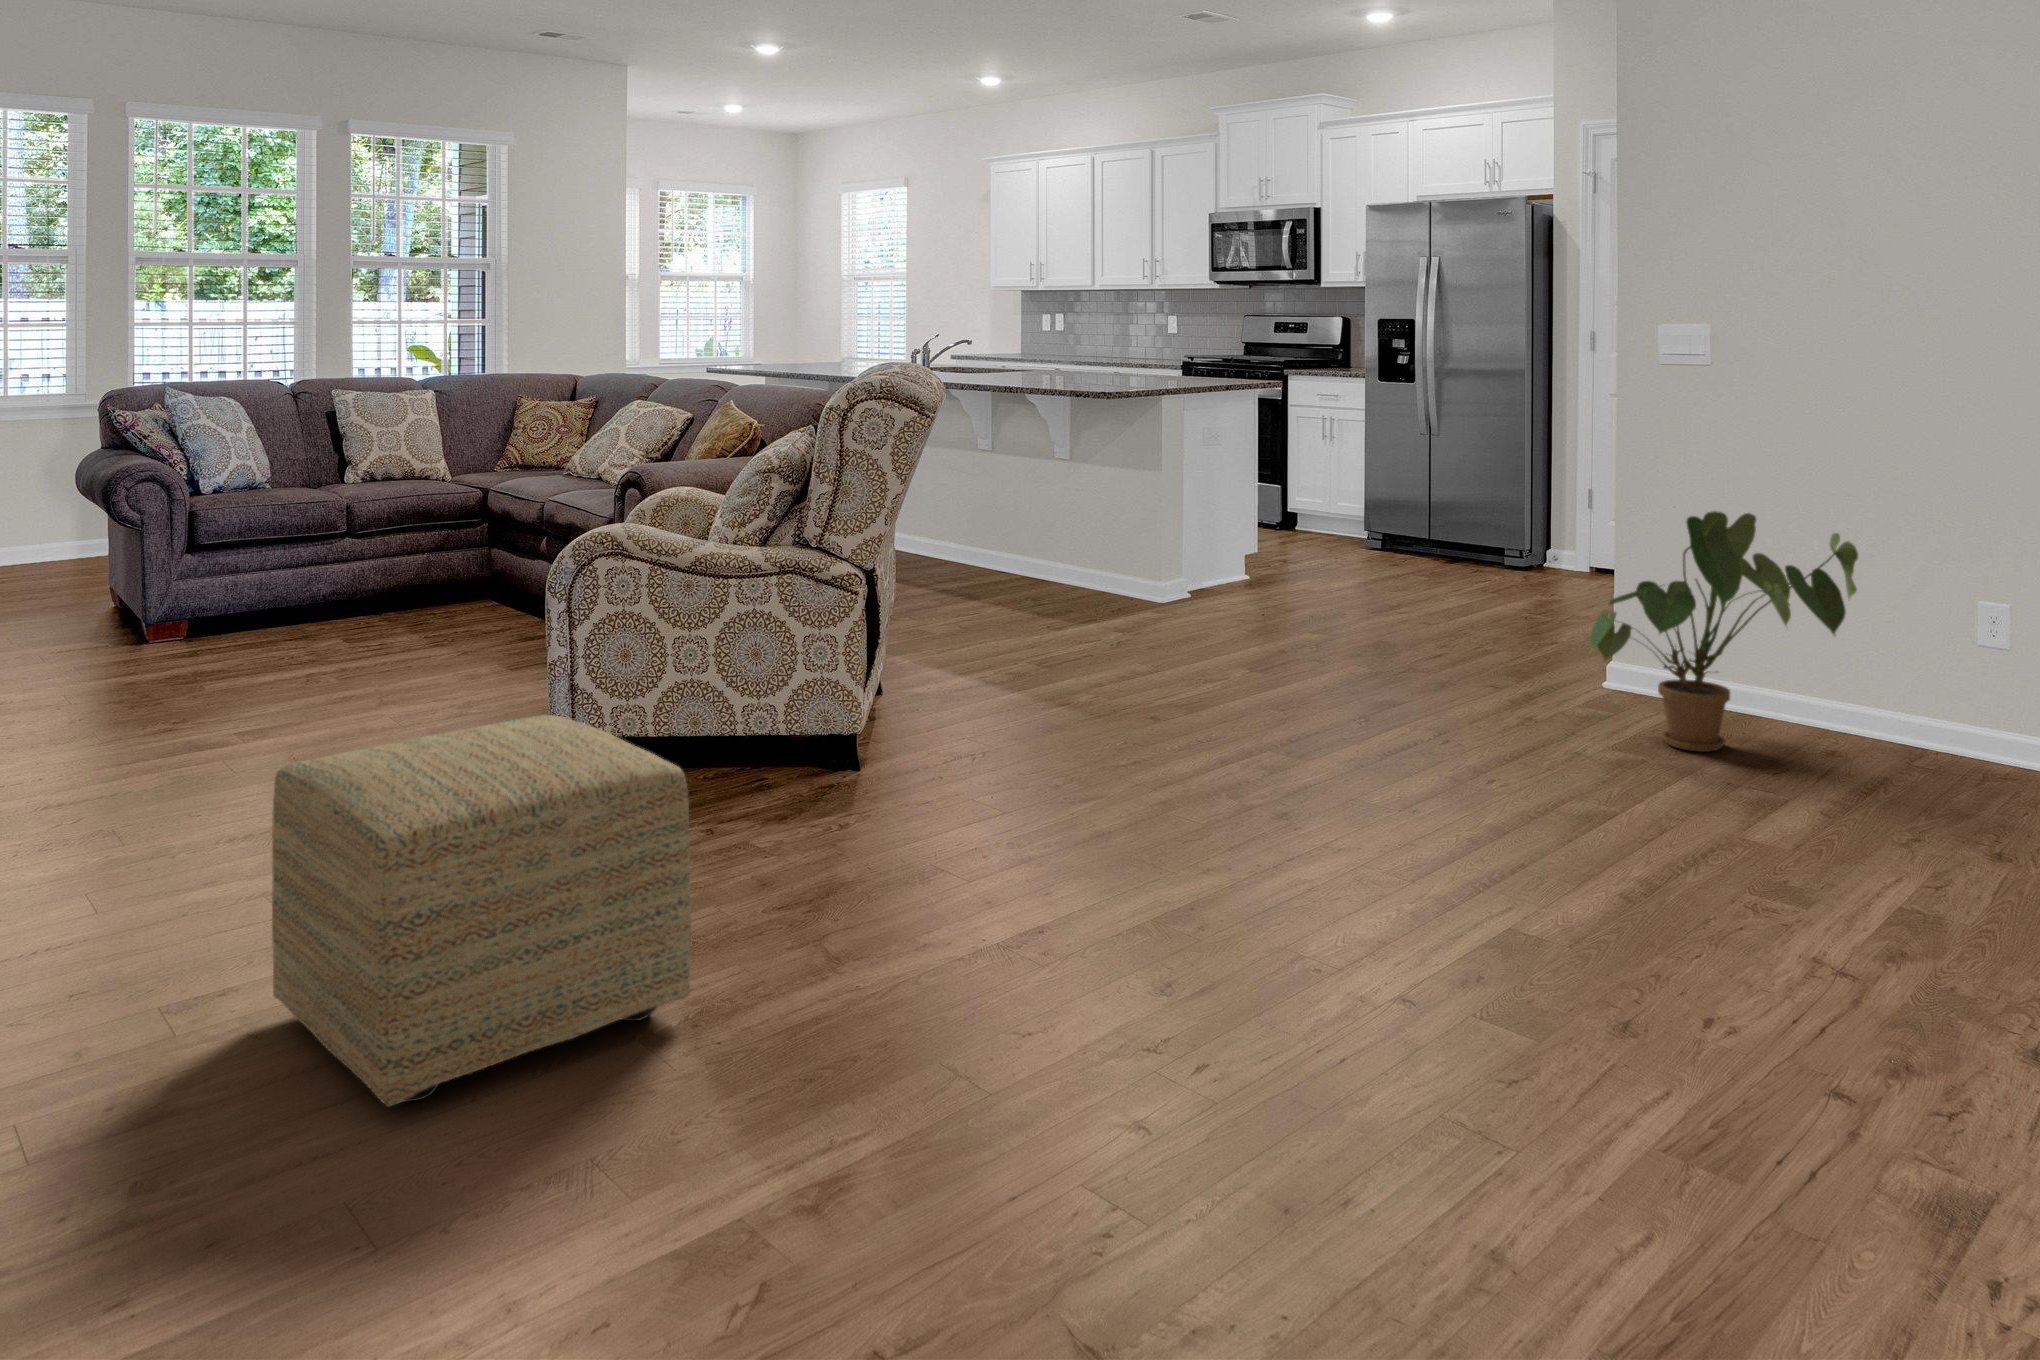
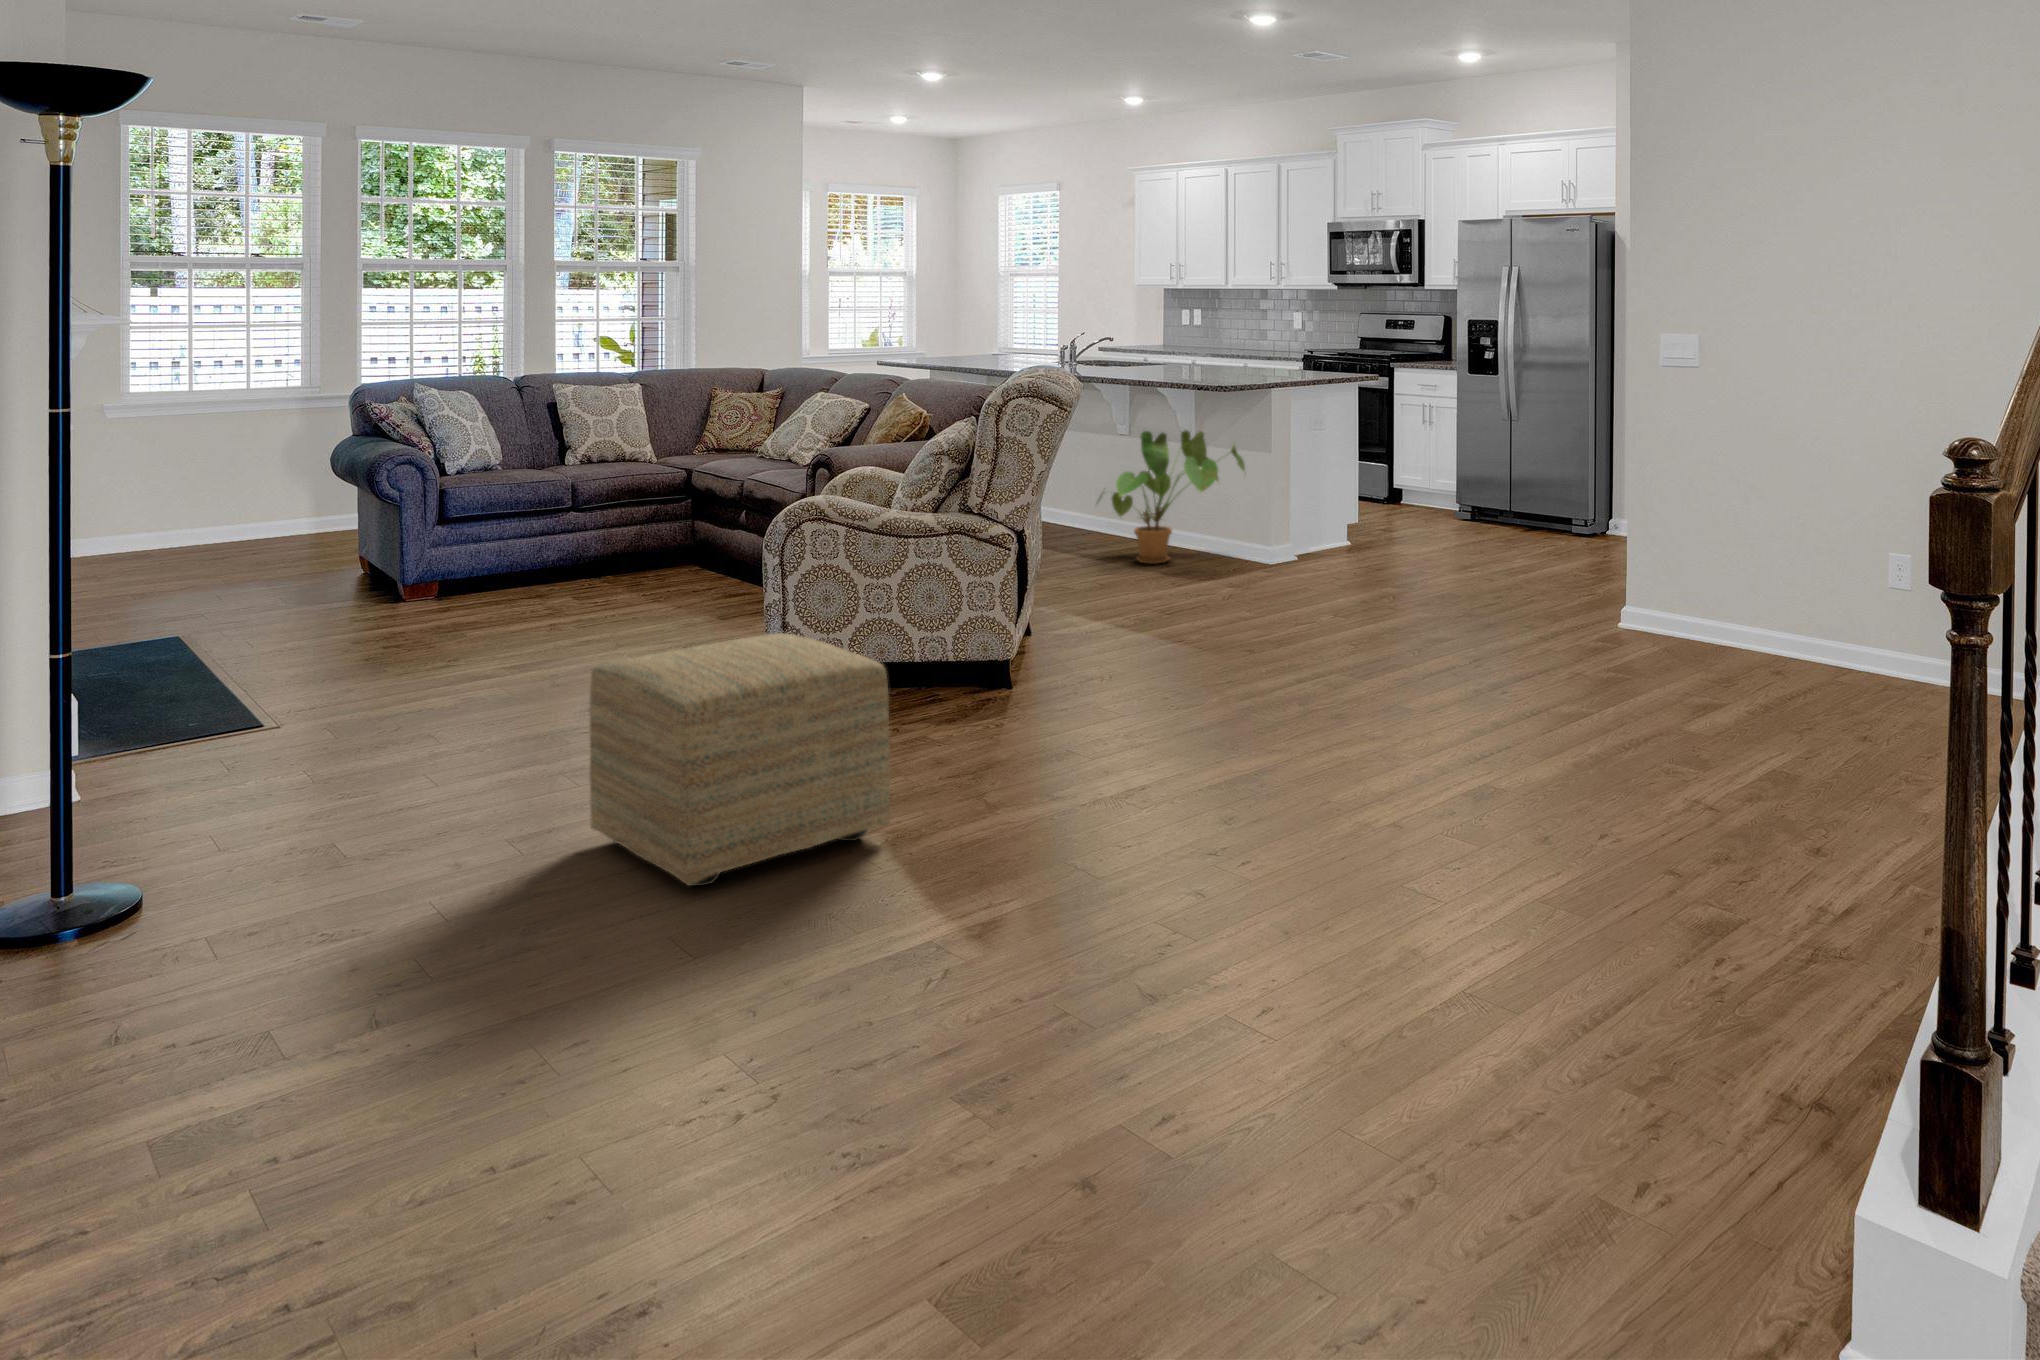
house plant: present [1589,511,1858,752] -> present [1098,430,1245,564]

